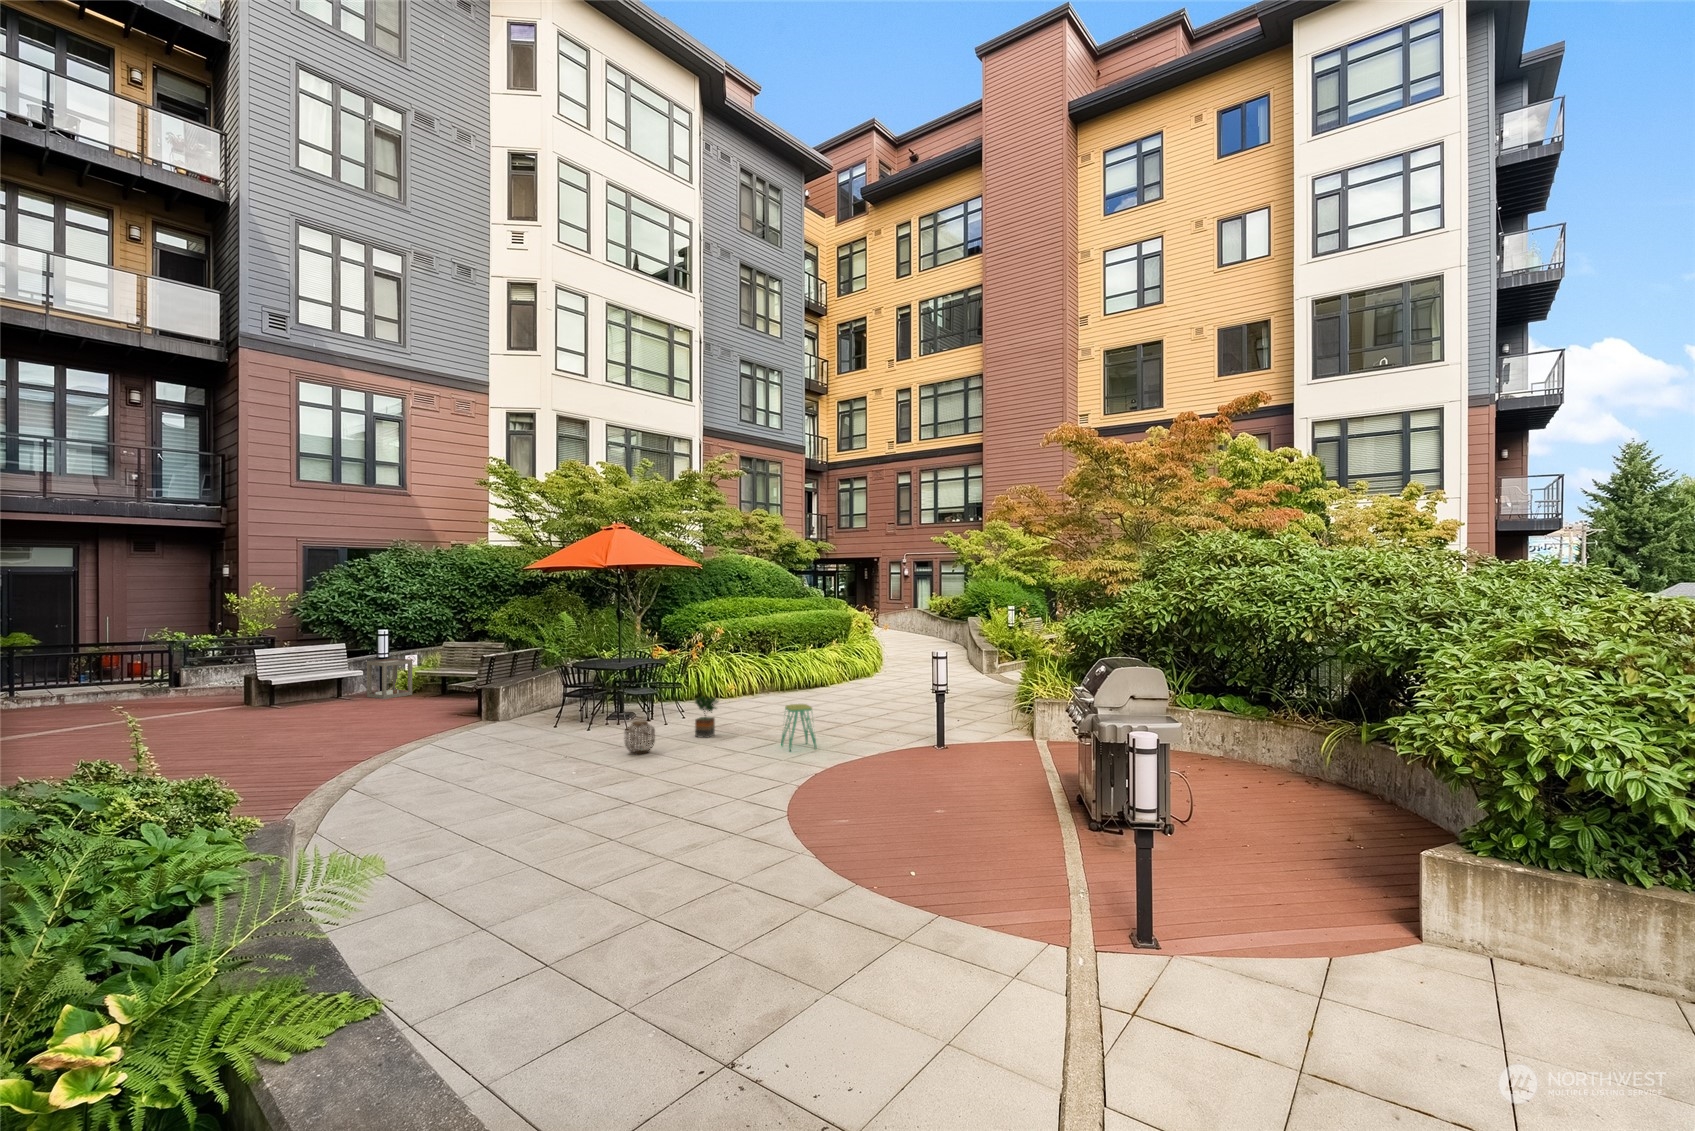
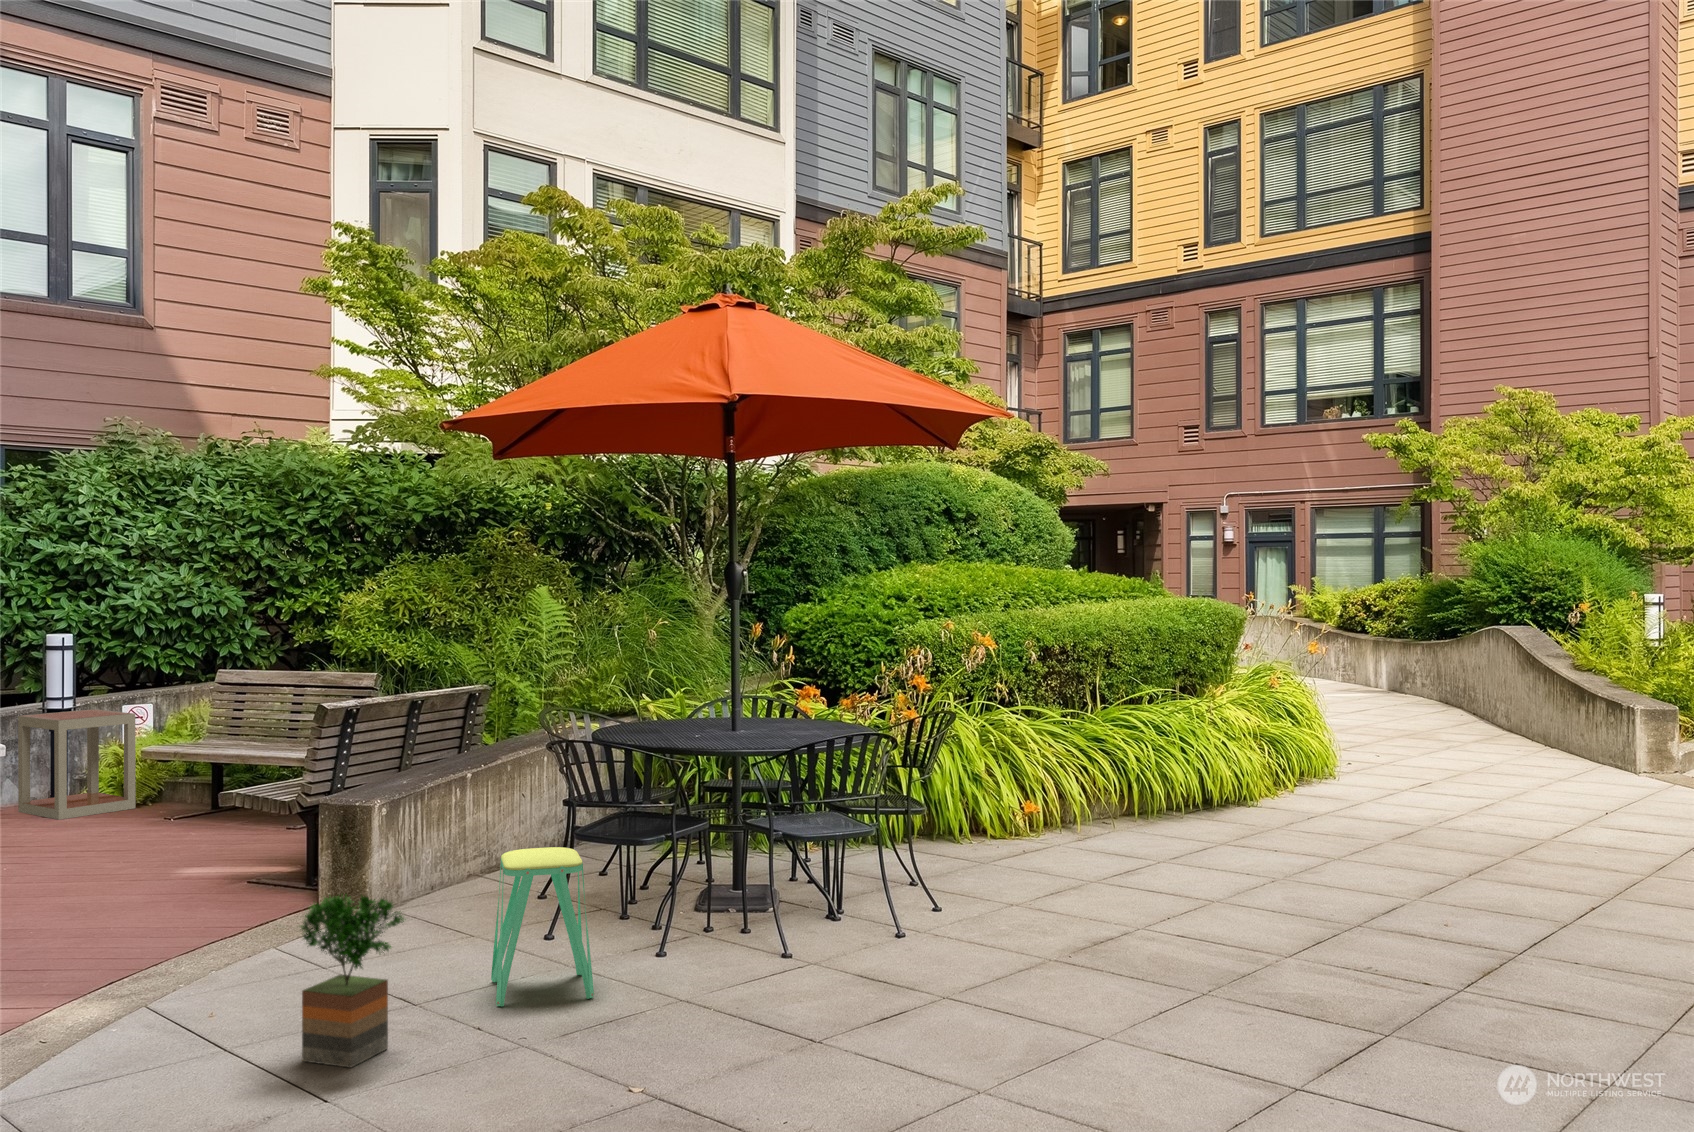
potted tree: present [695,697,718,738] -> present [301,894,406,1068]
stool: present [781,704,817,751] -> present [491,847,594,1006]
woven basket: present [624,721,655,754] -> none [841,948,953,1082]

